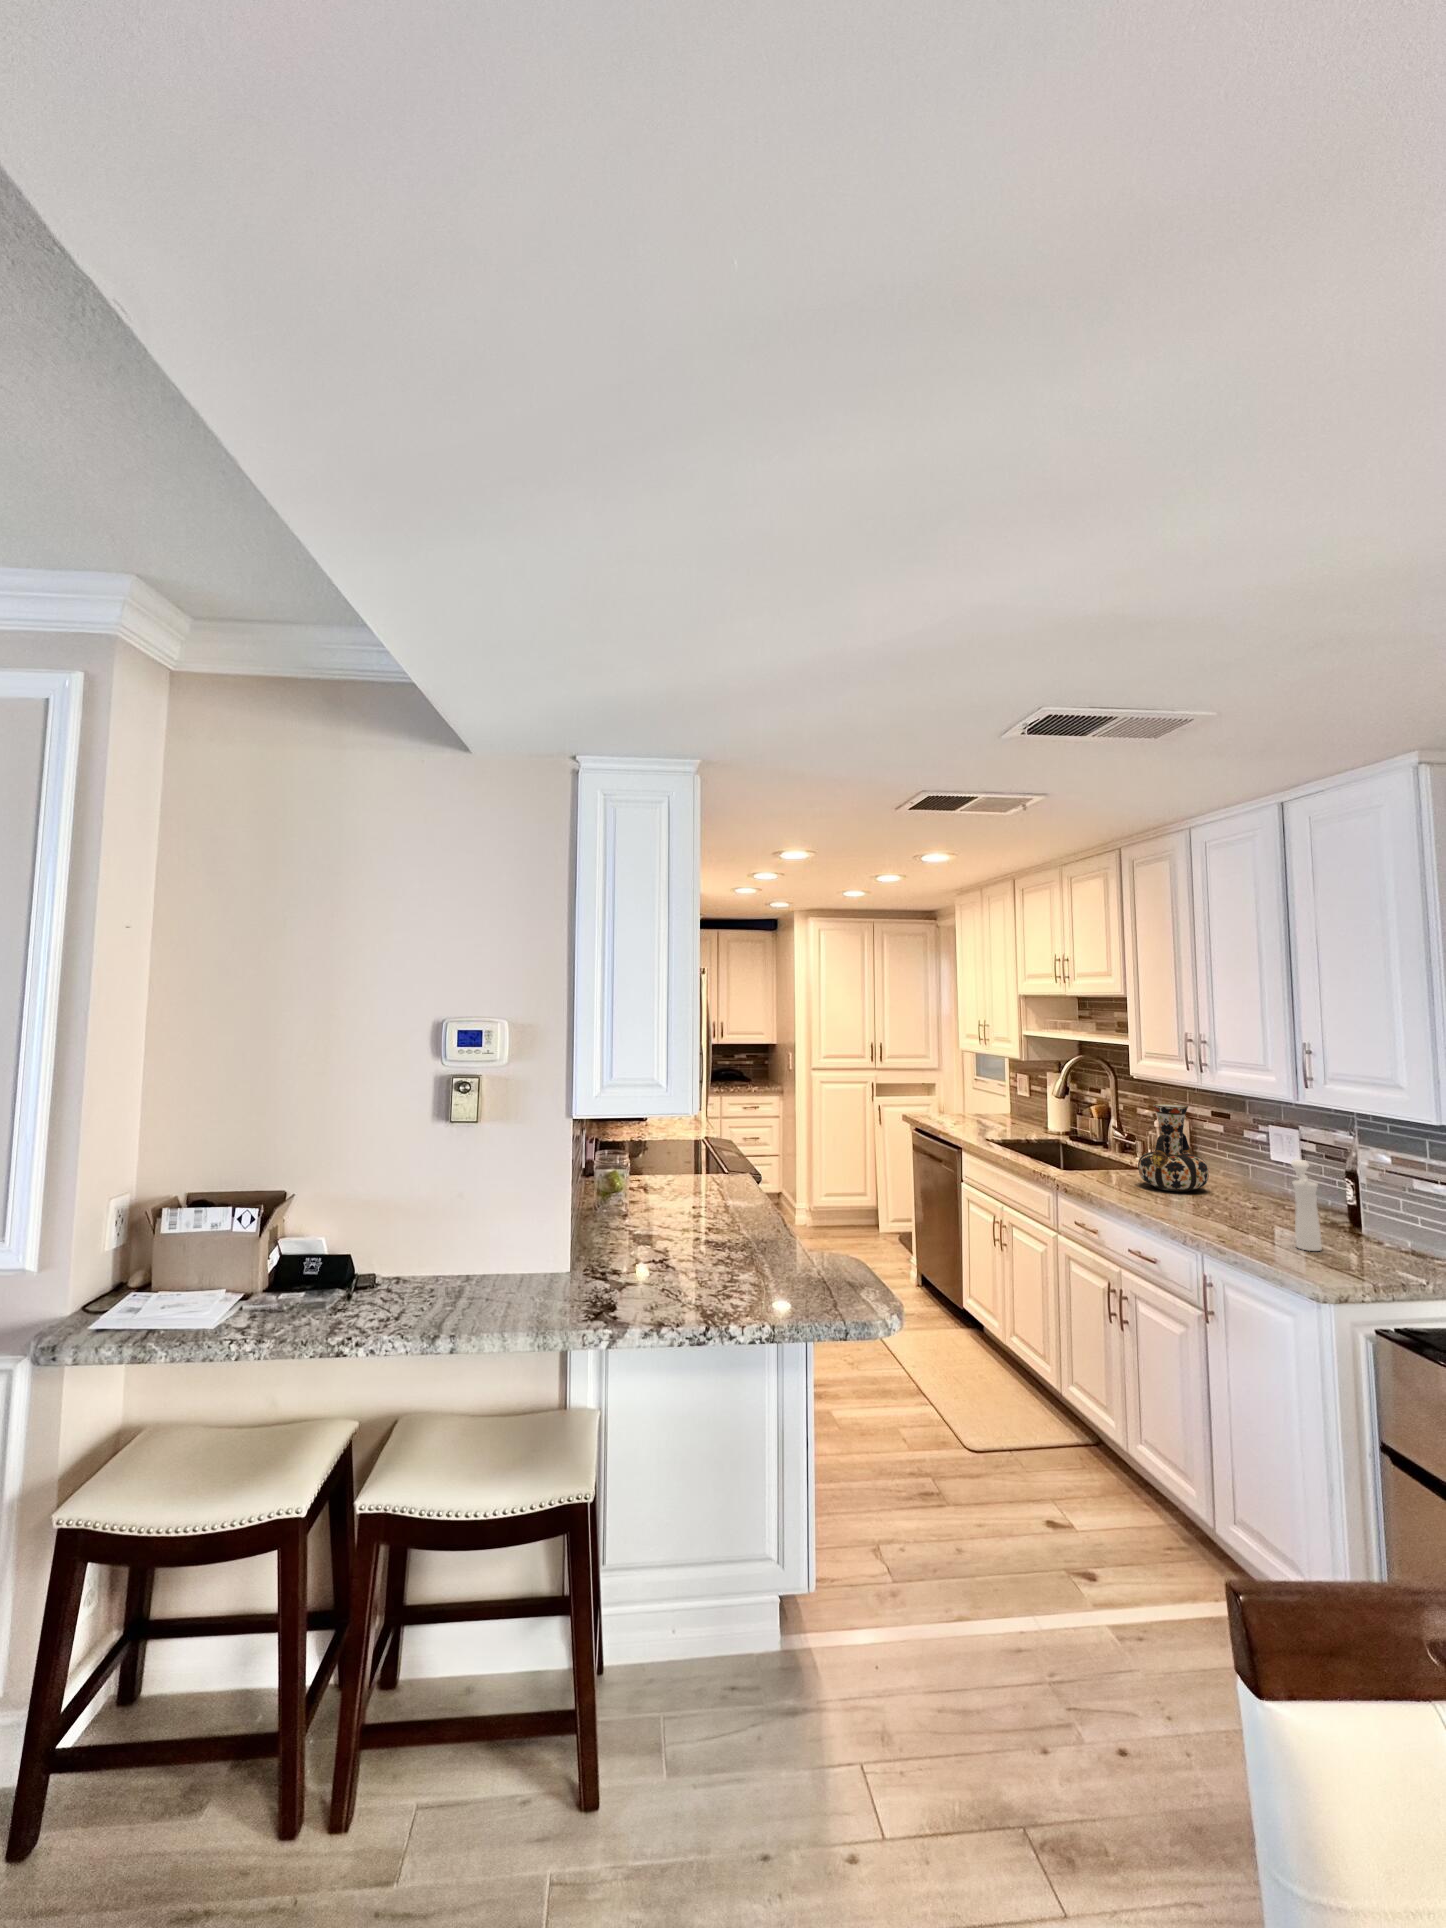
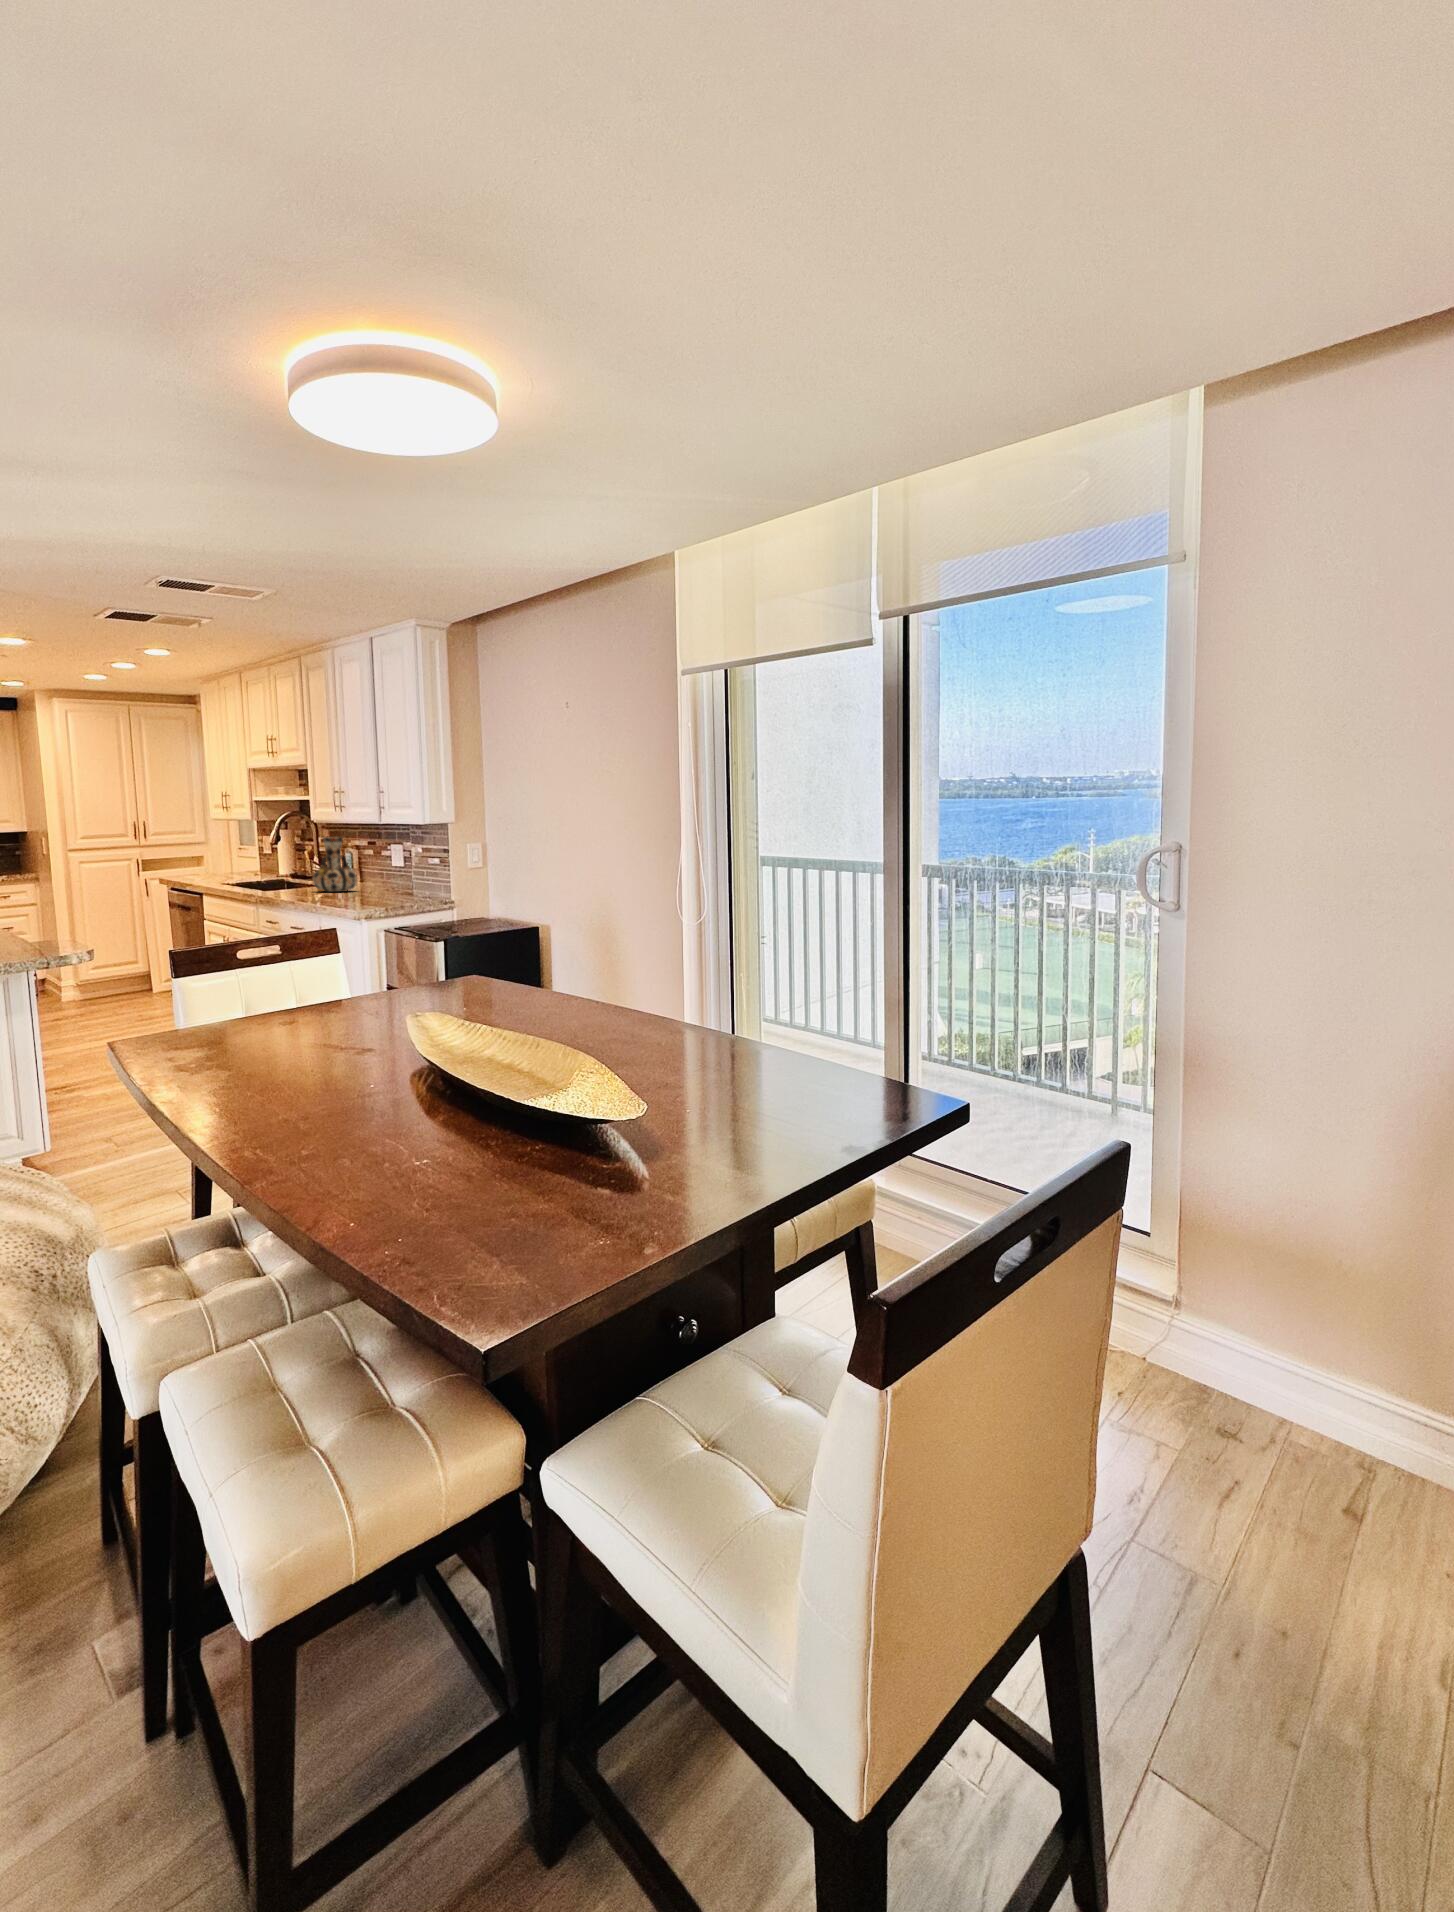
pepper mill: present [1291,1160,1322,1251] -> none [367,853,382,899]

